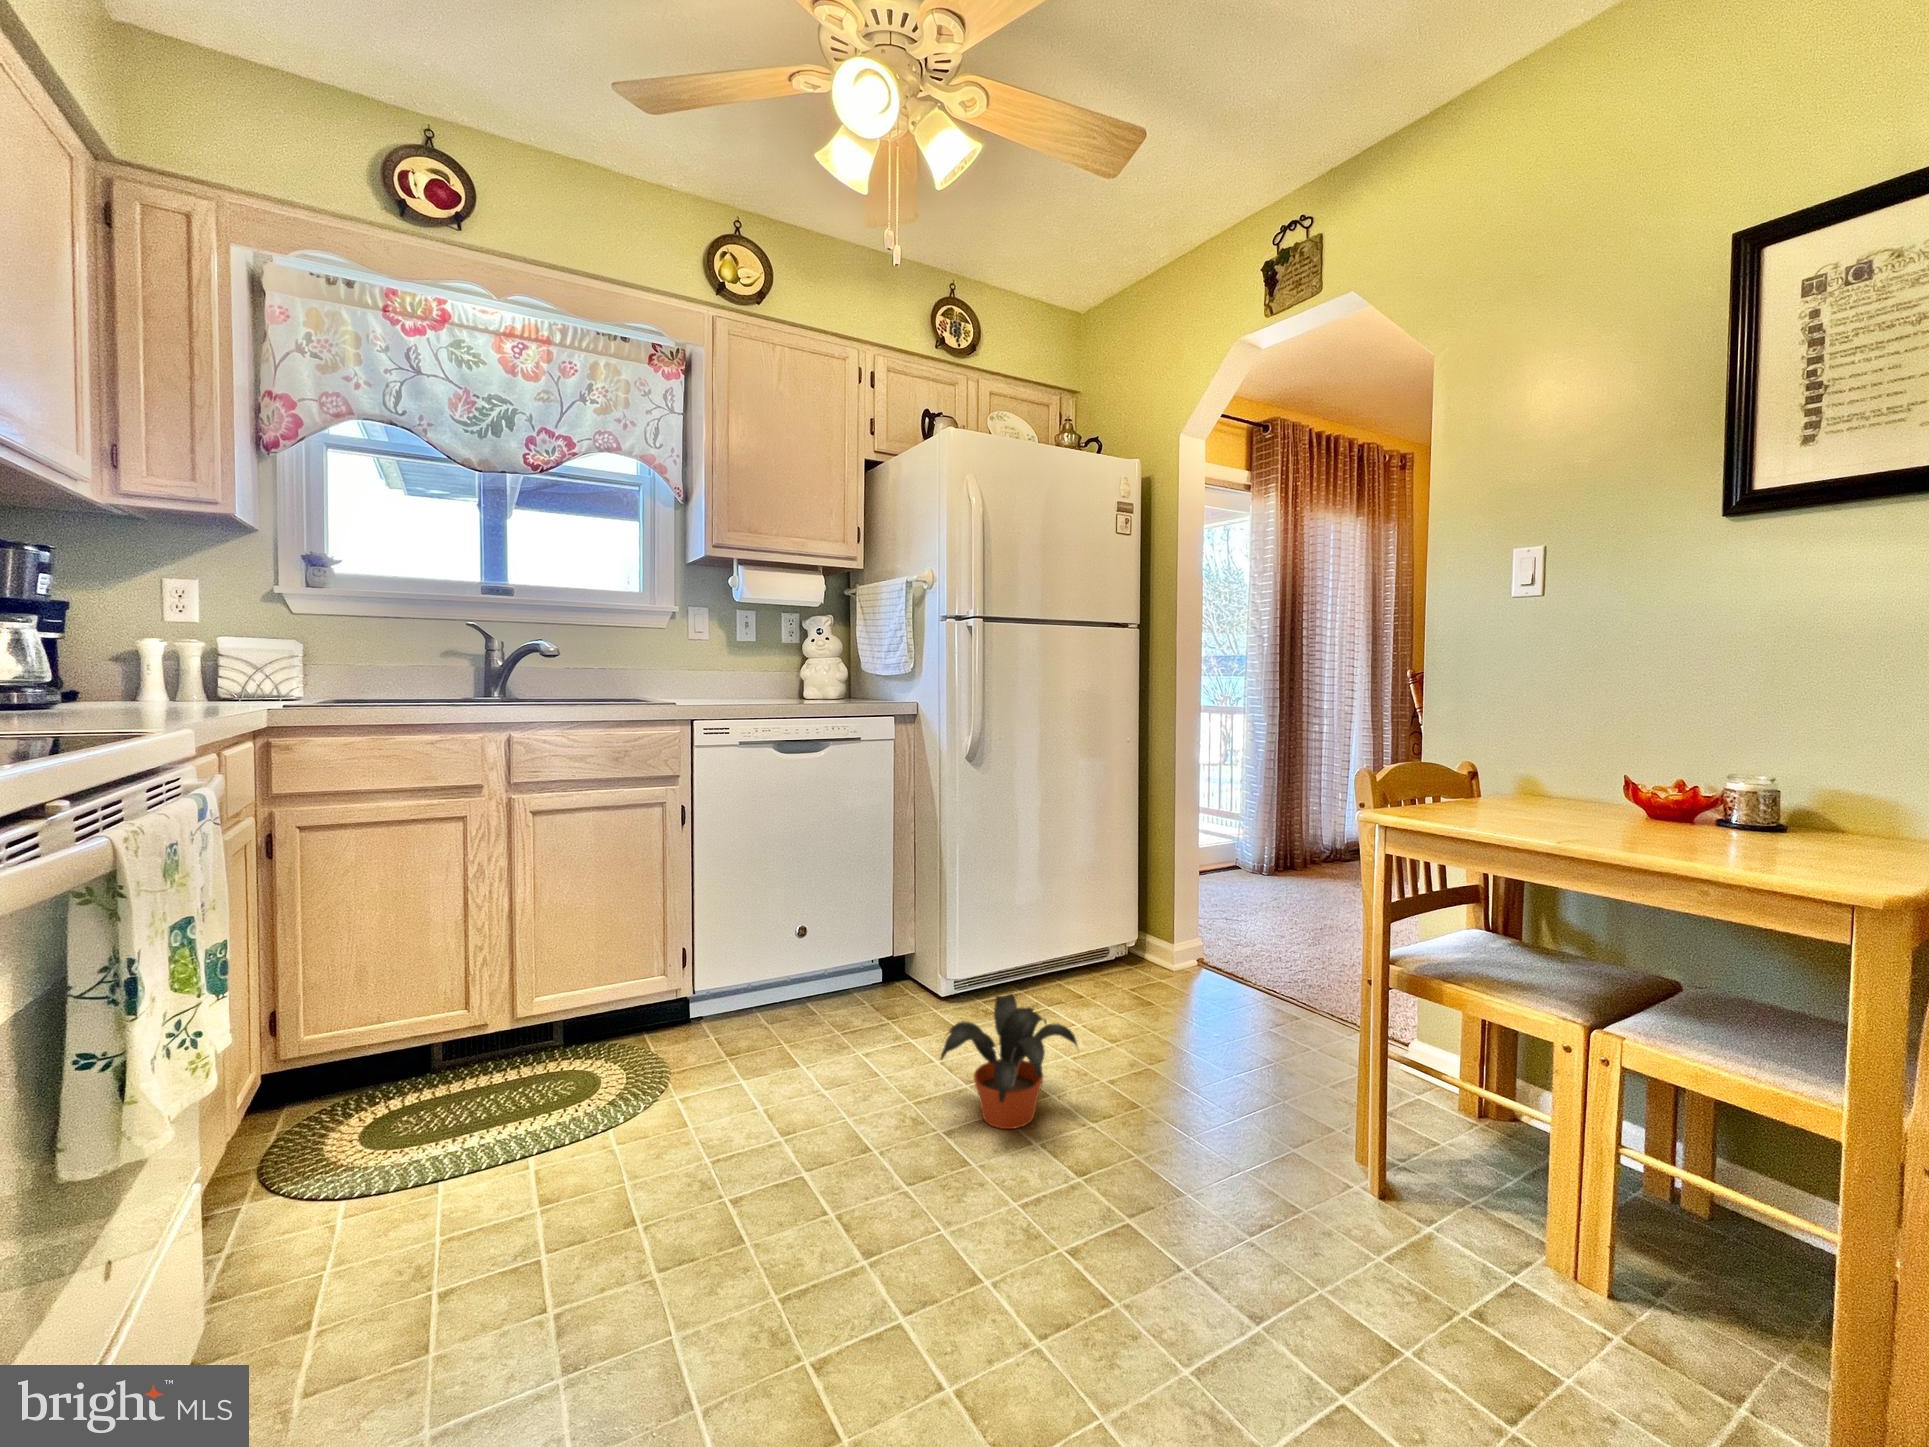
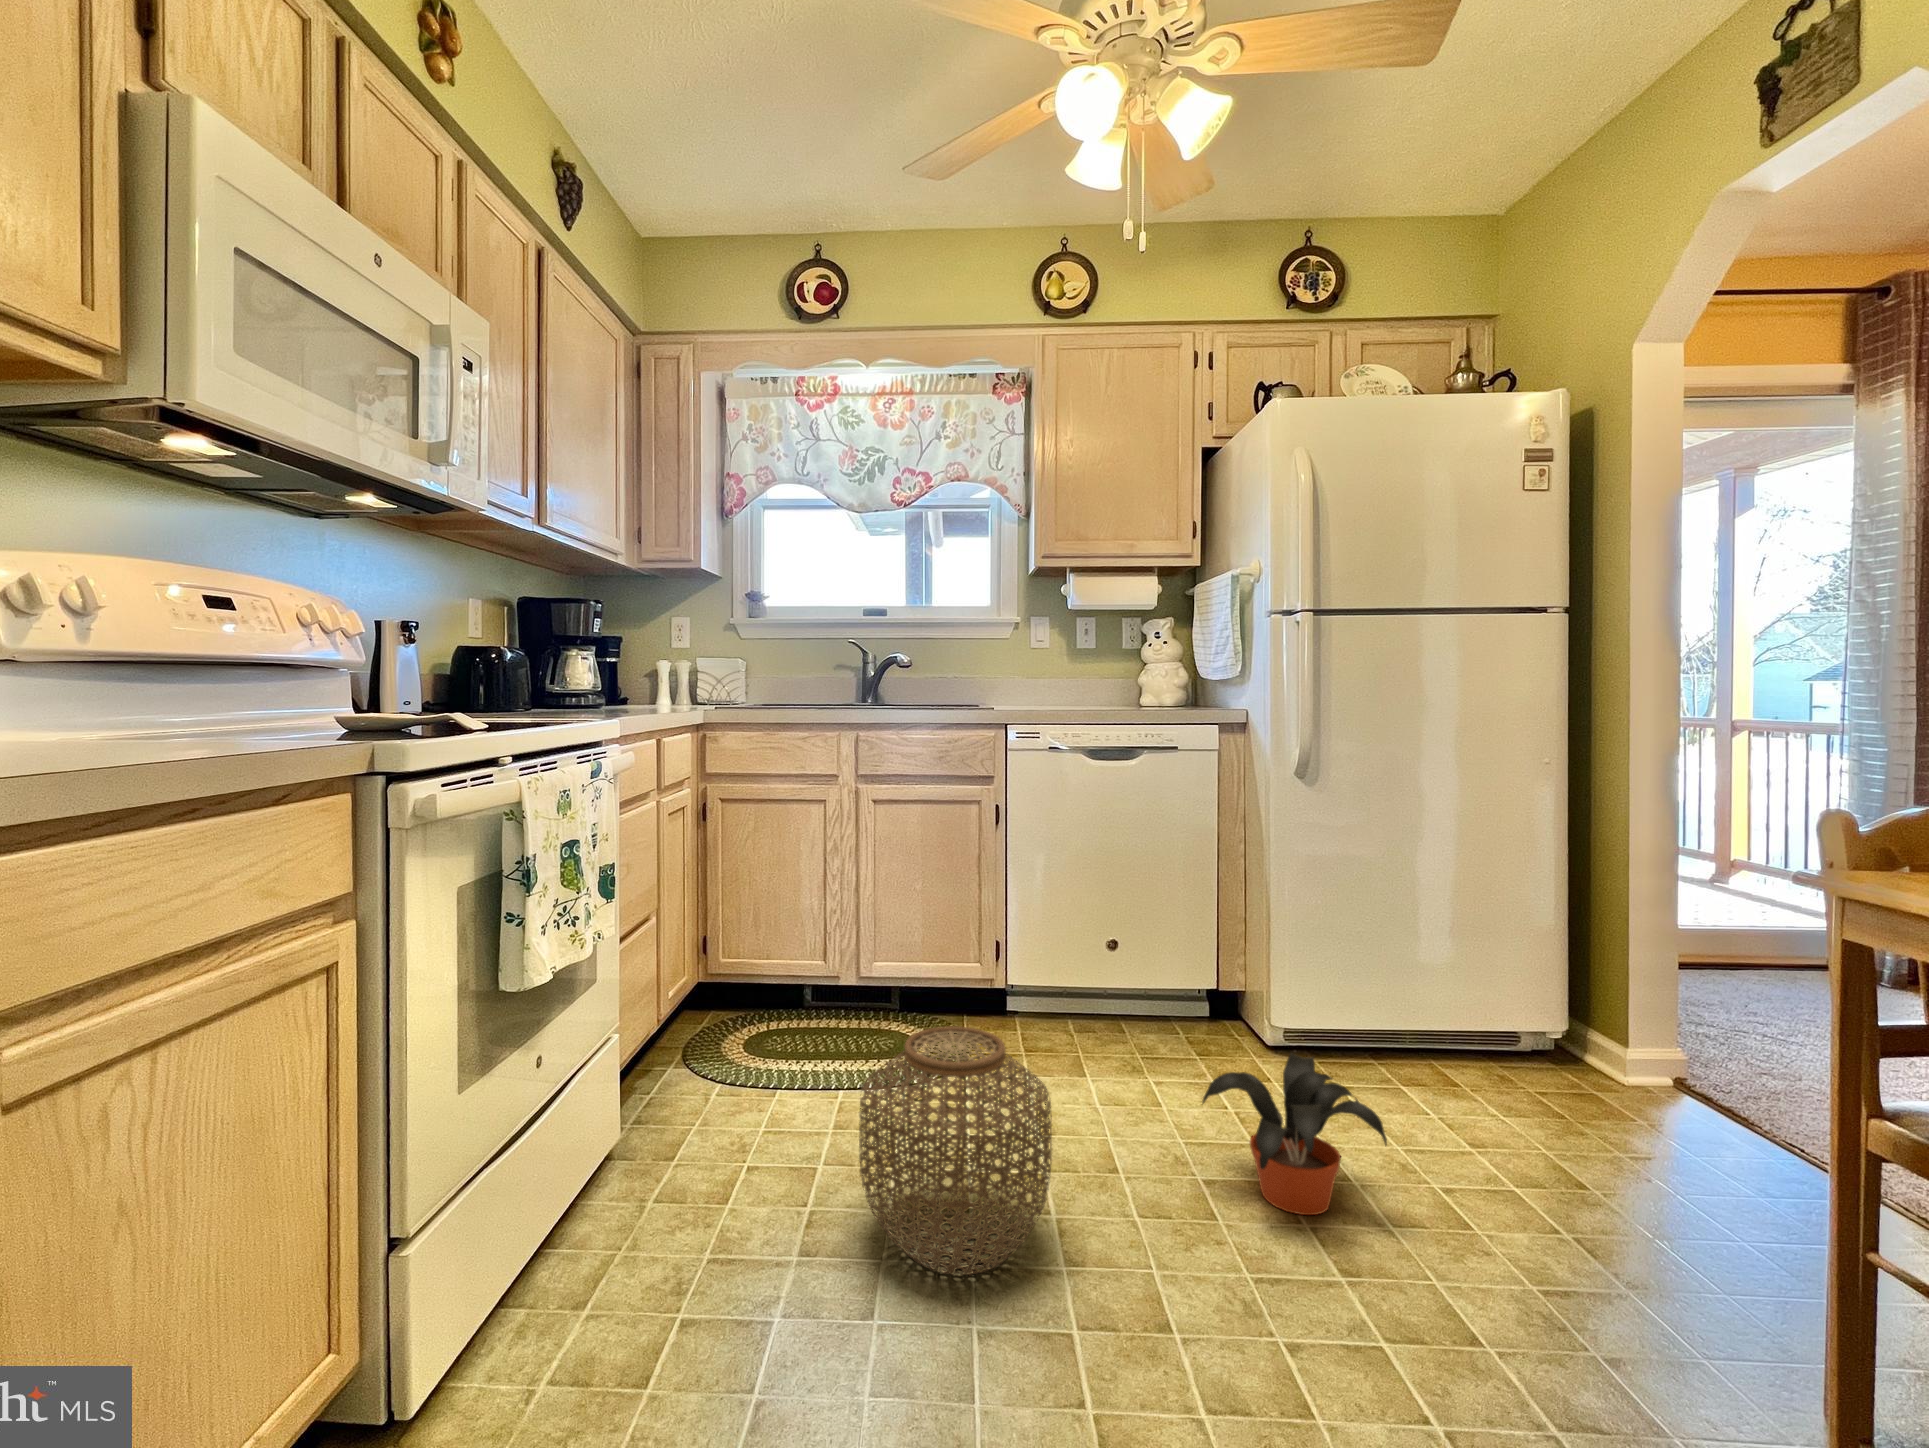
woven basket: none [638,1055,850,1324] -> present [859,1026,1052,1275]

